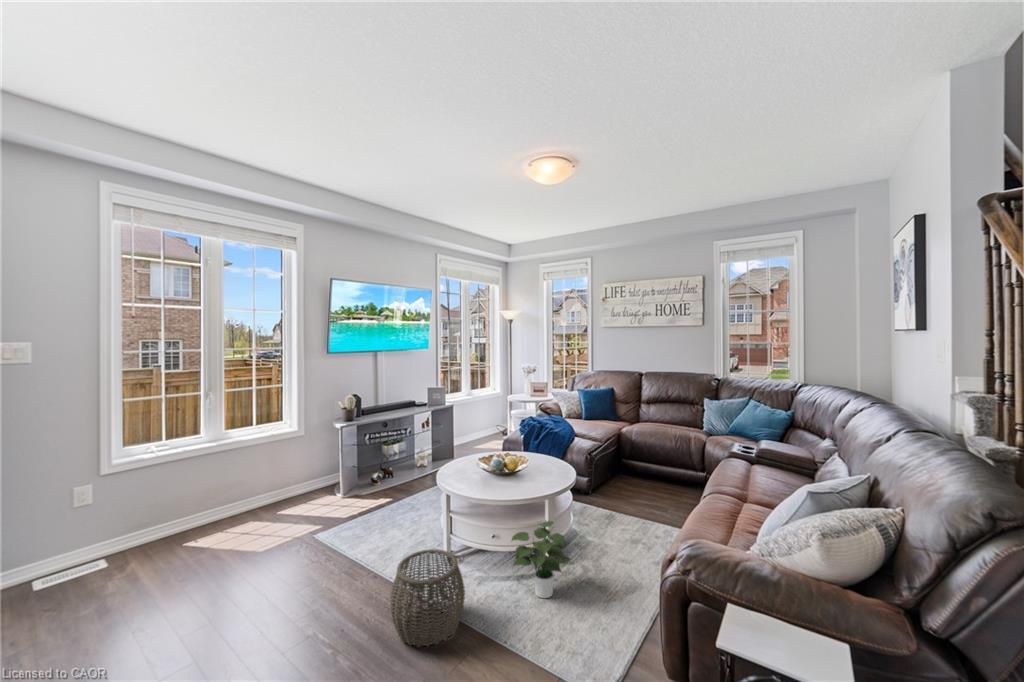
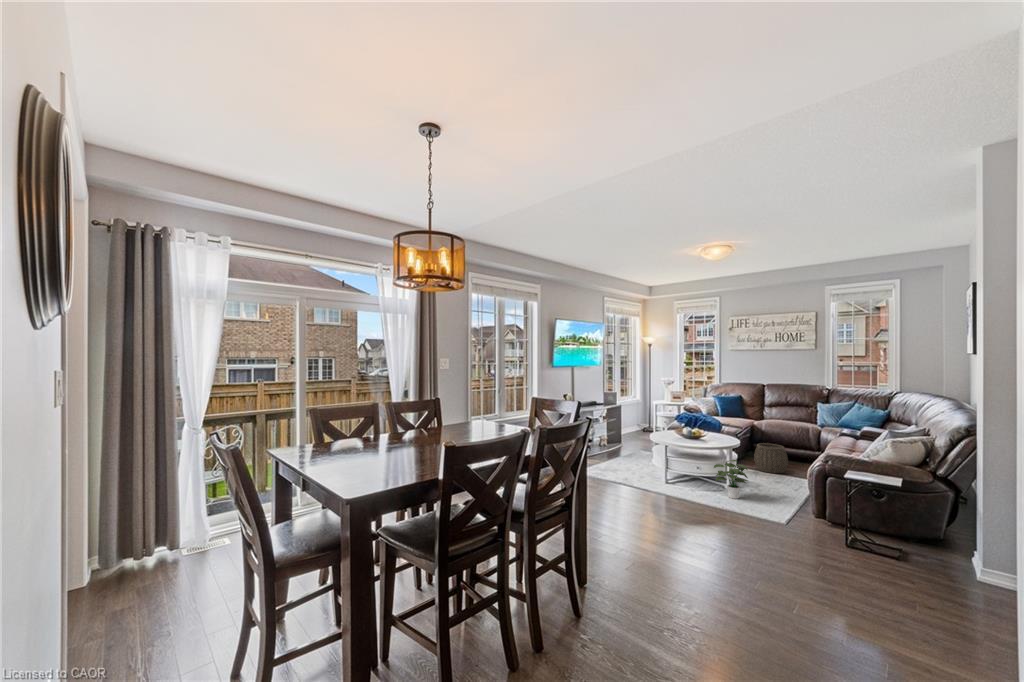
woven basket: present [390,549,465,647] -> present [754,443,788,473]

